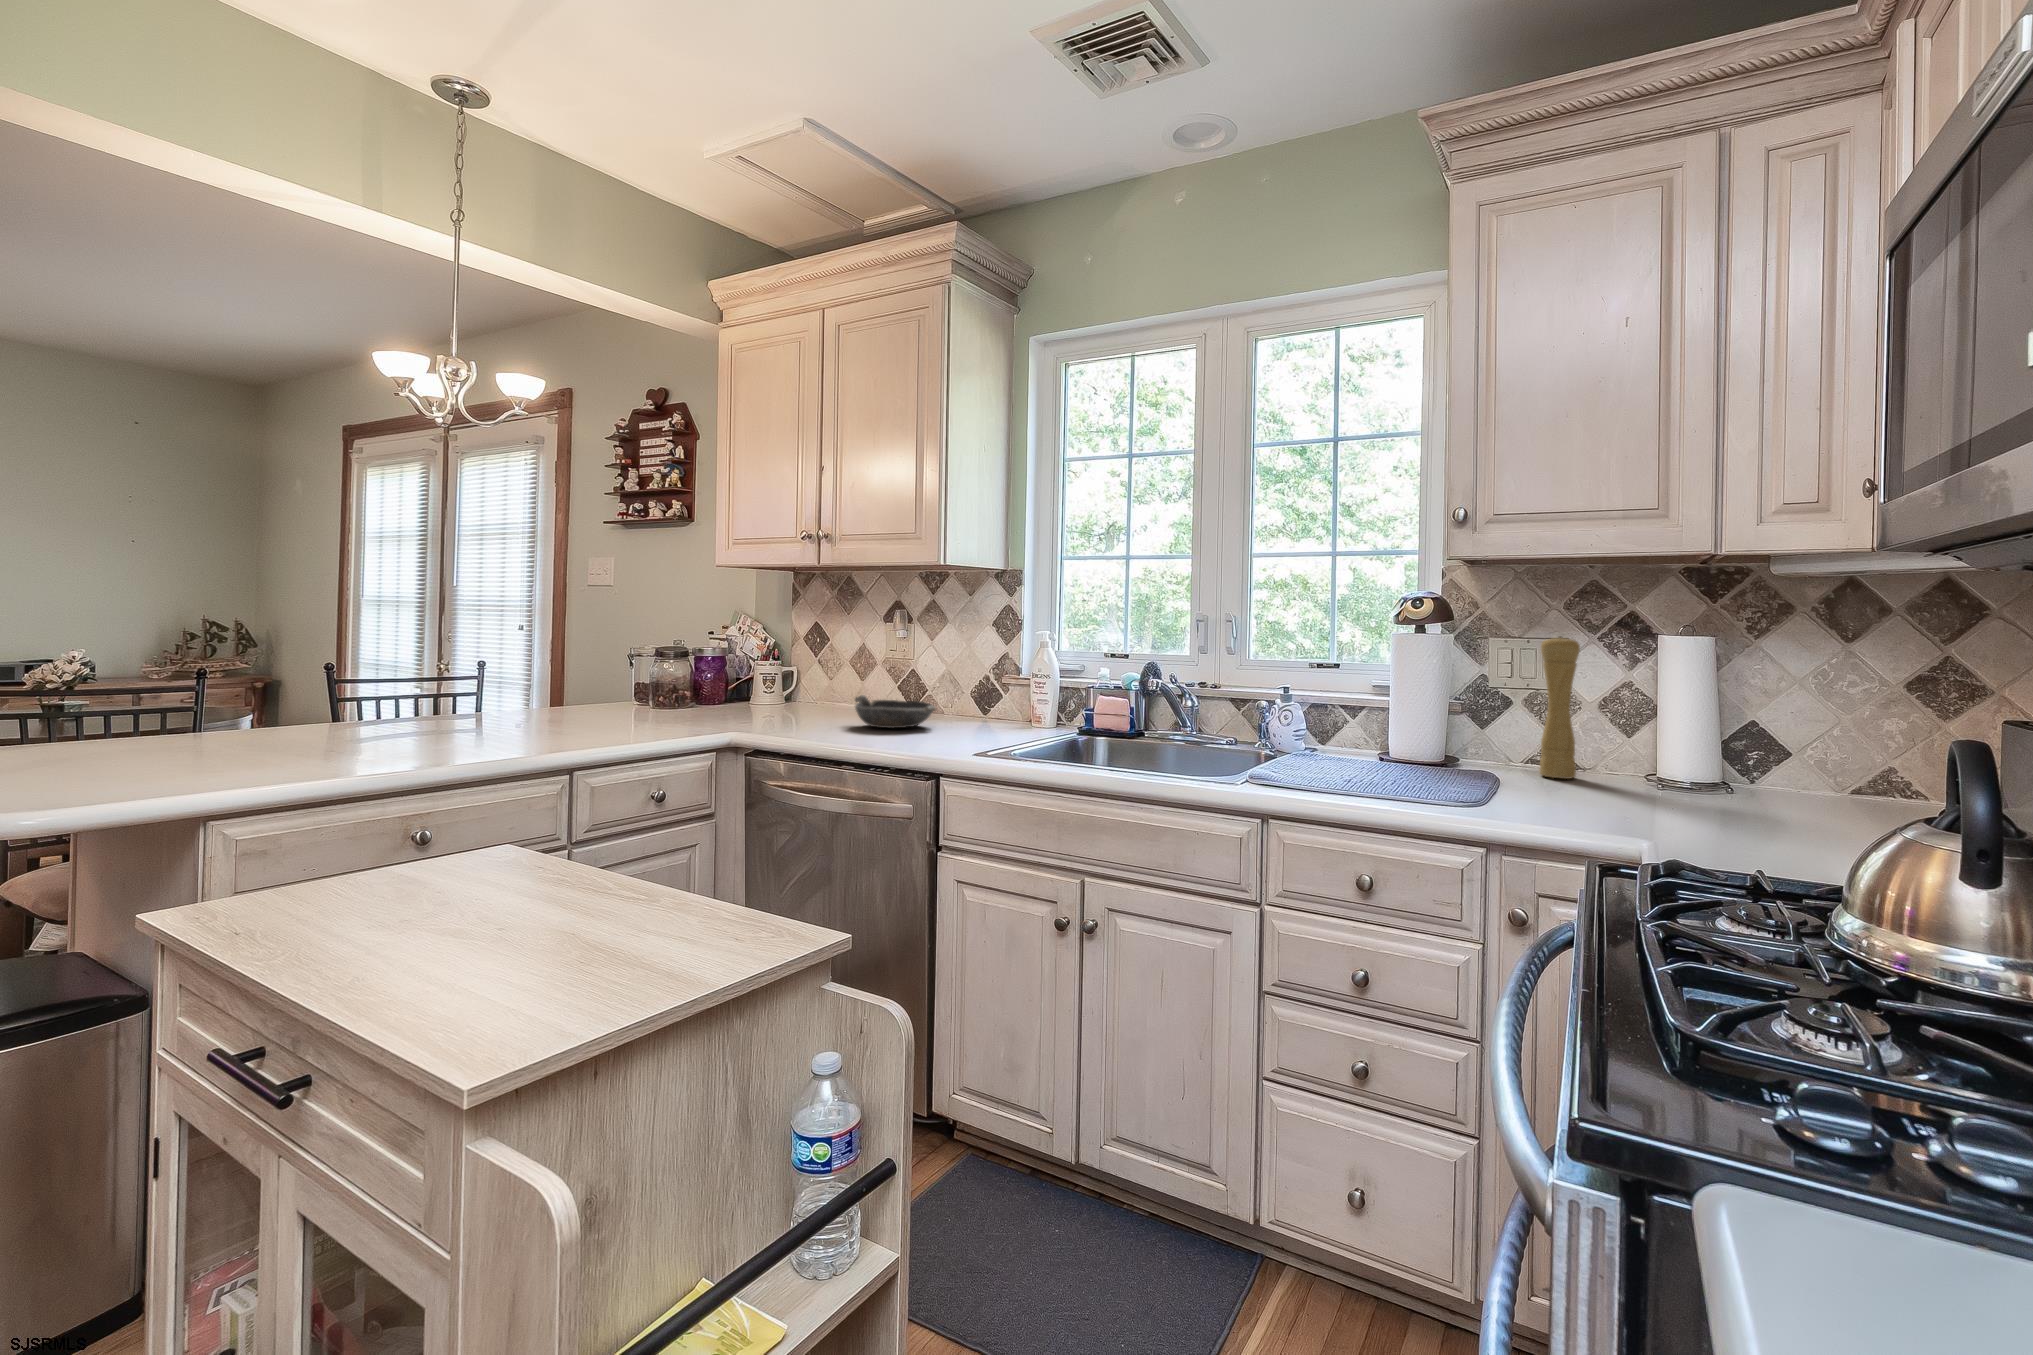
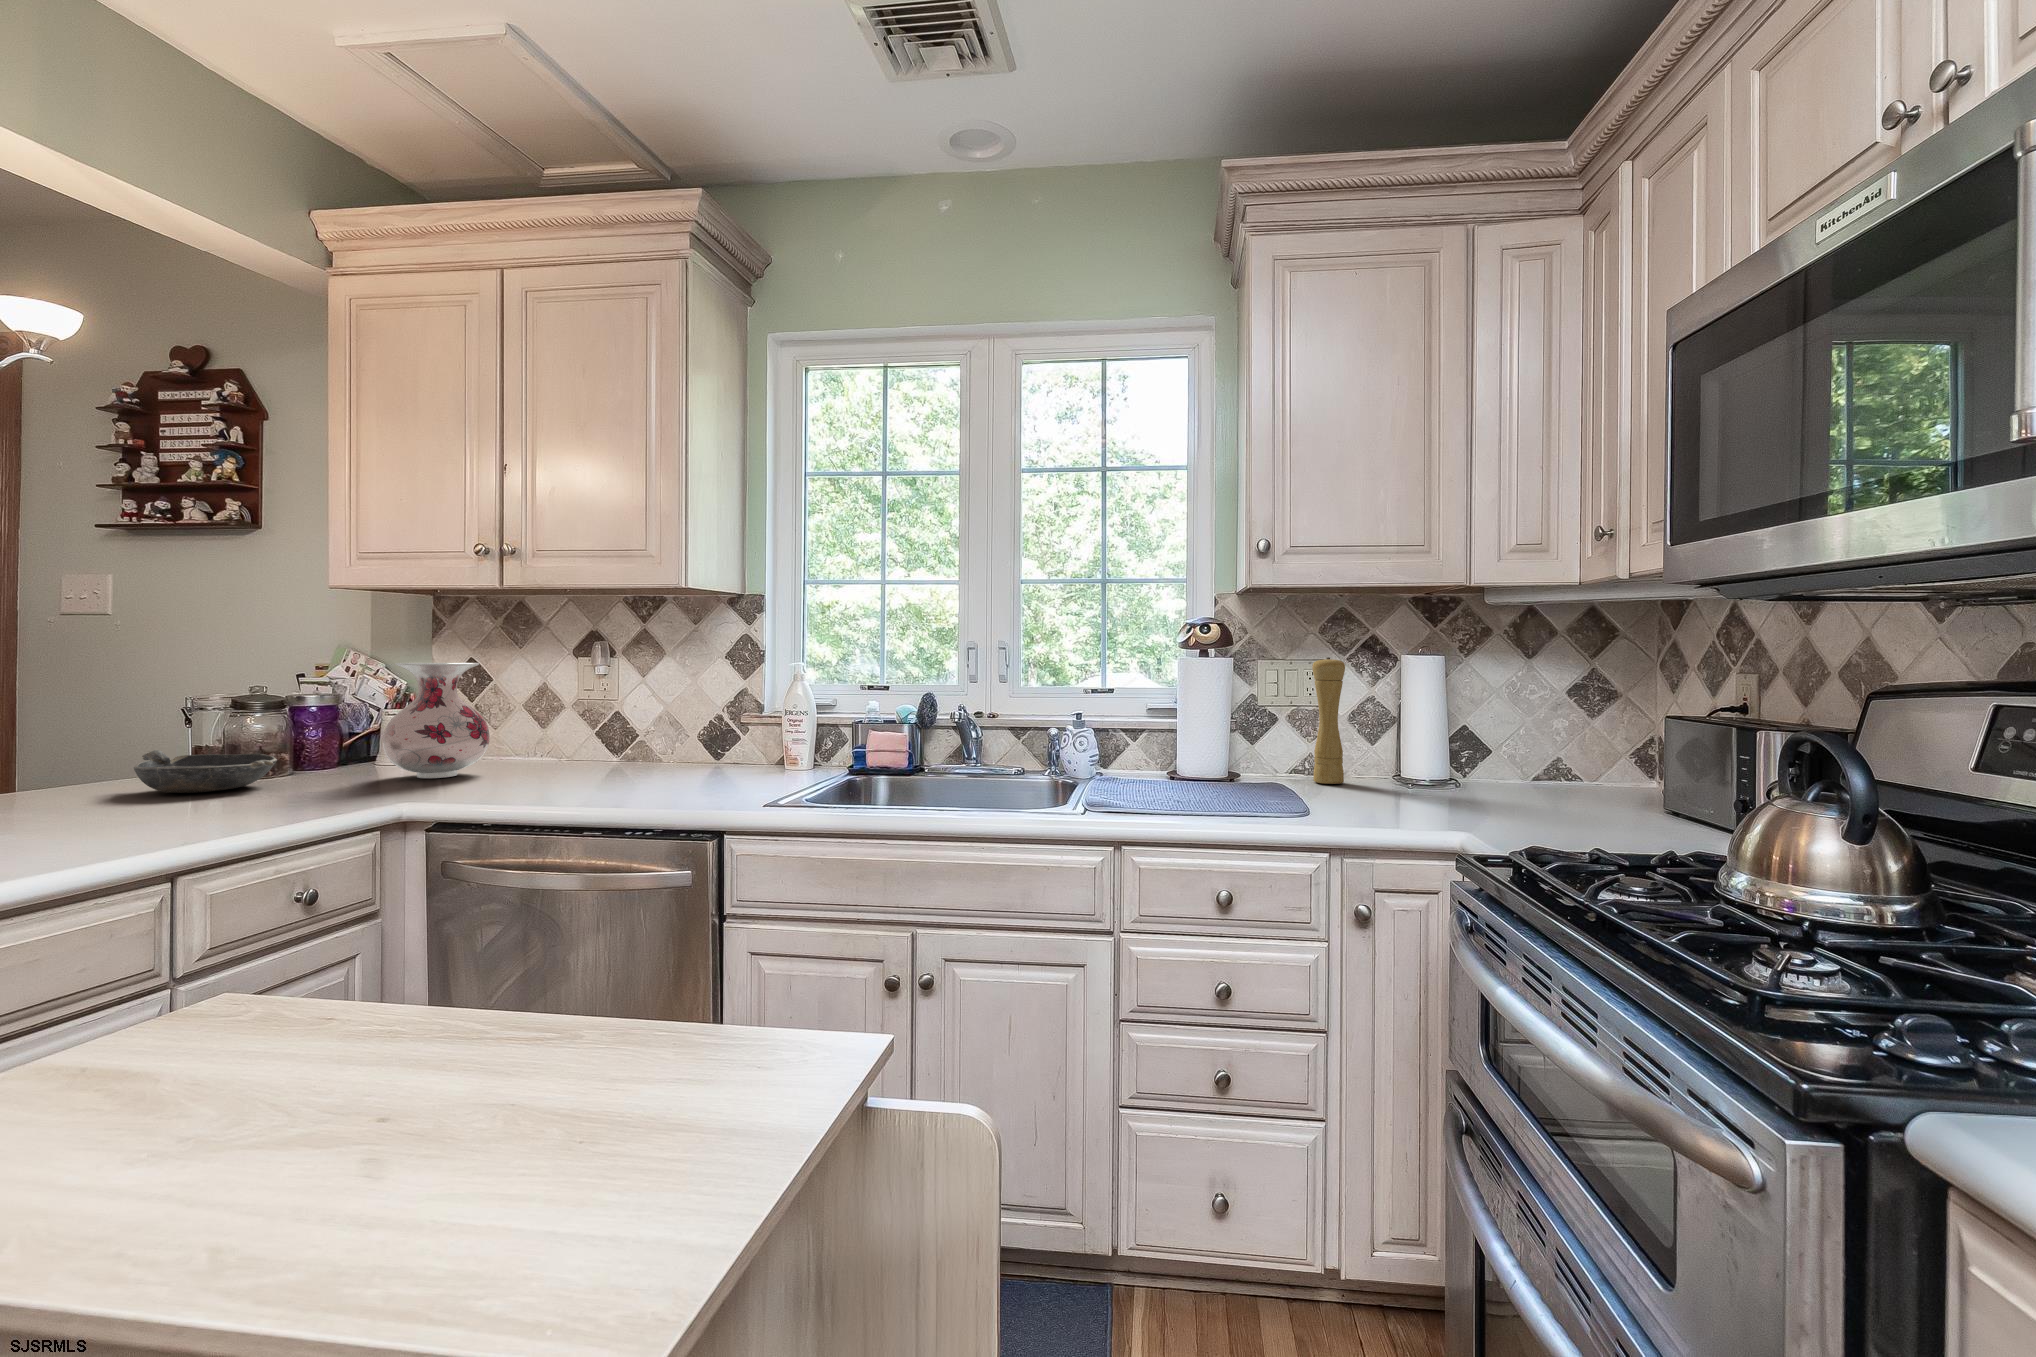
vase: none [741,625,814,716] -> present [383,663,490,778]
bowl: present [855,695,936,728] -> present [134,750,277,793]

